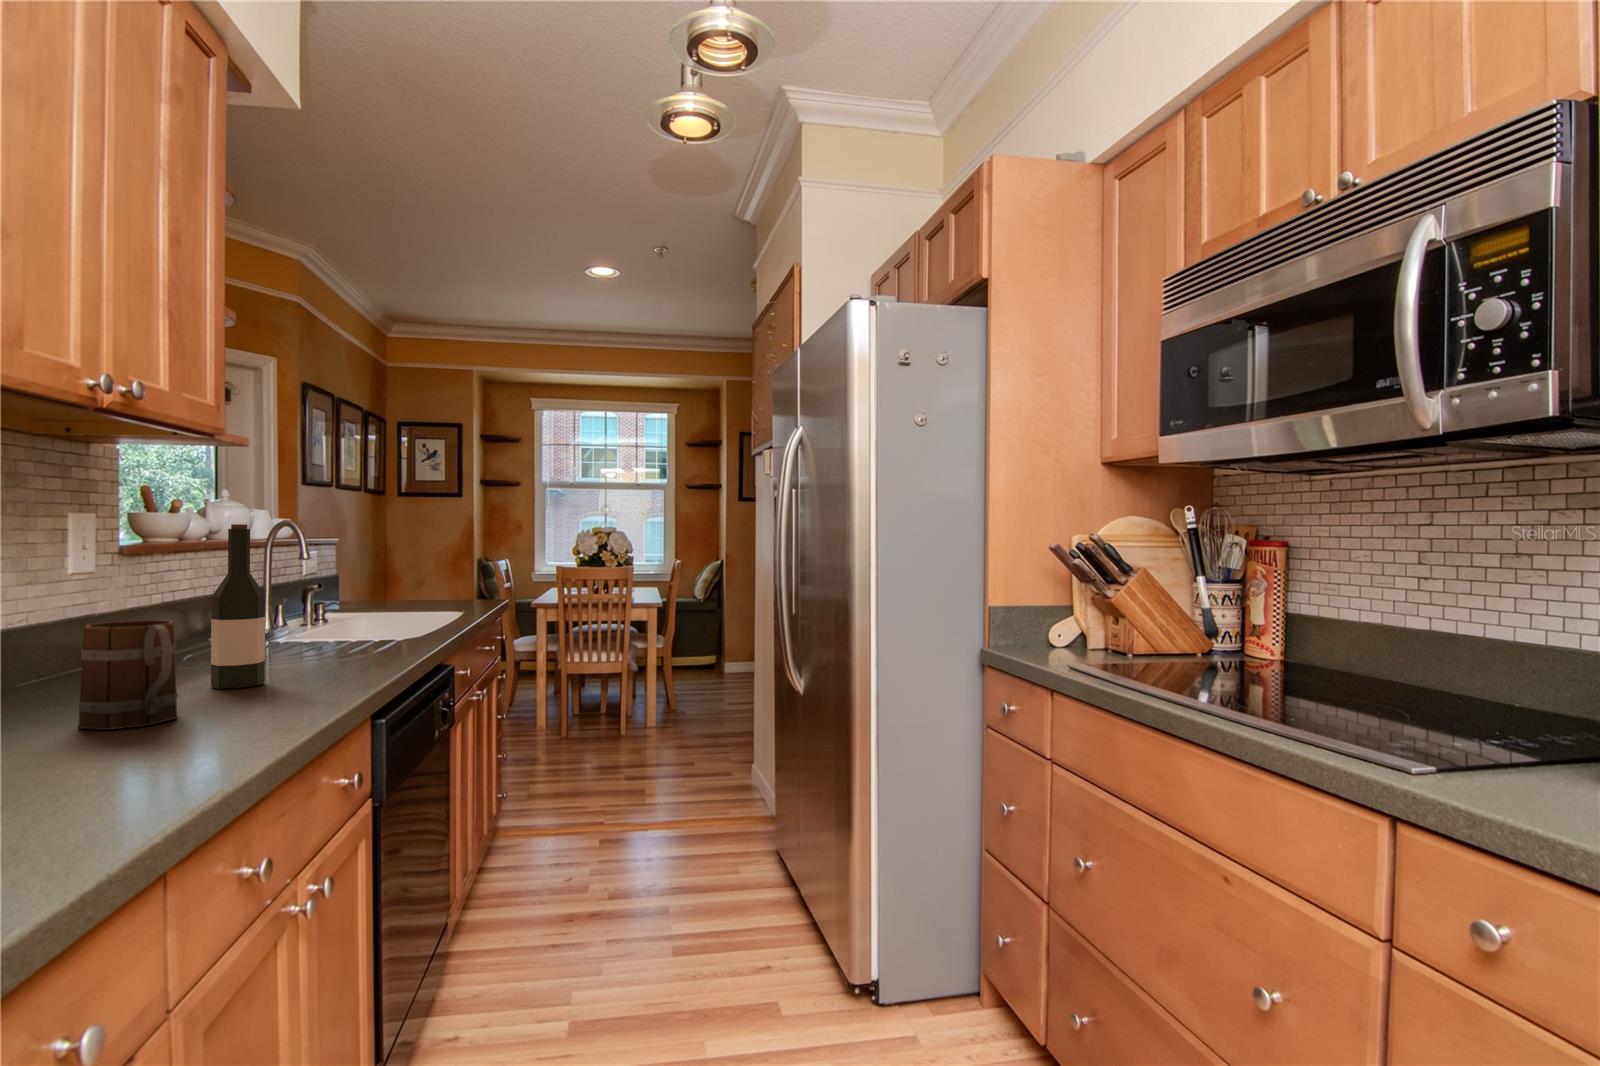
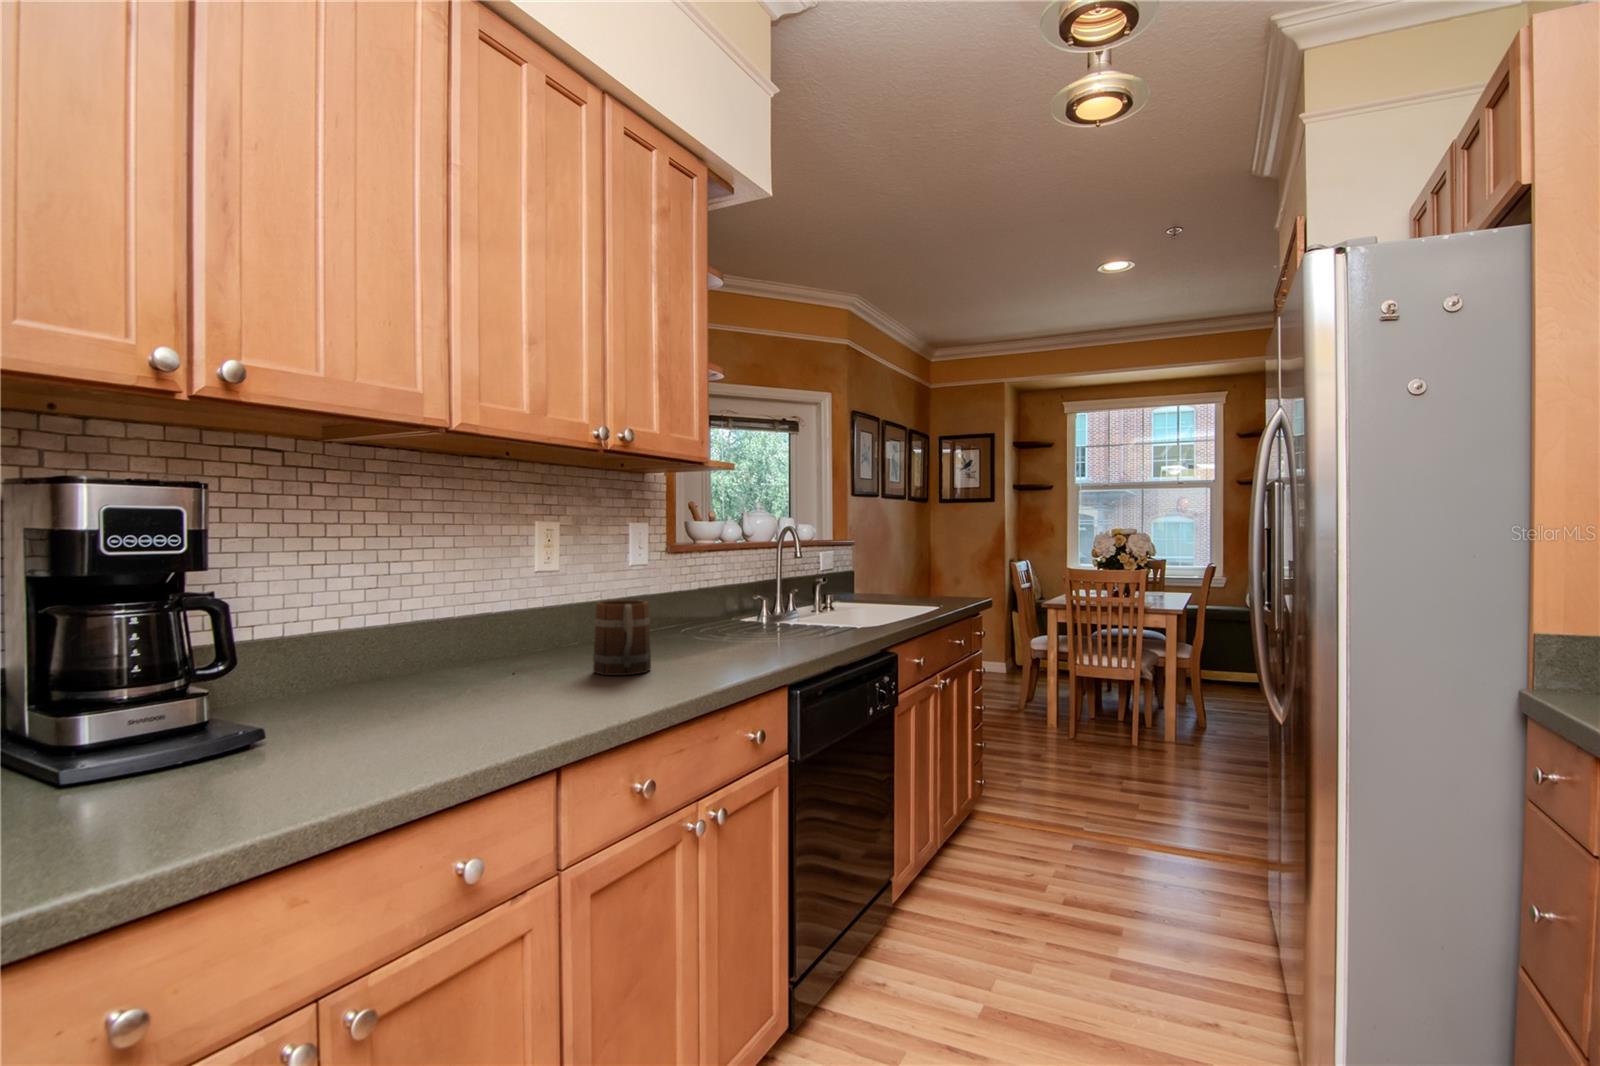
wine bottle: present [211,524,265,689] -> none [694,531,727,655]

